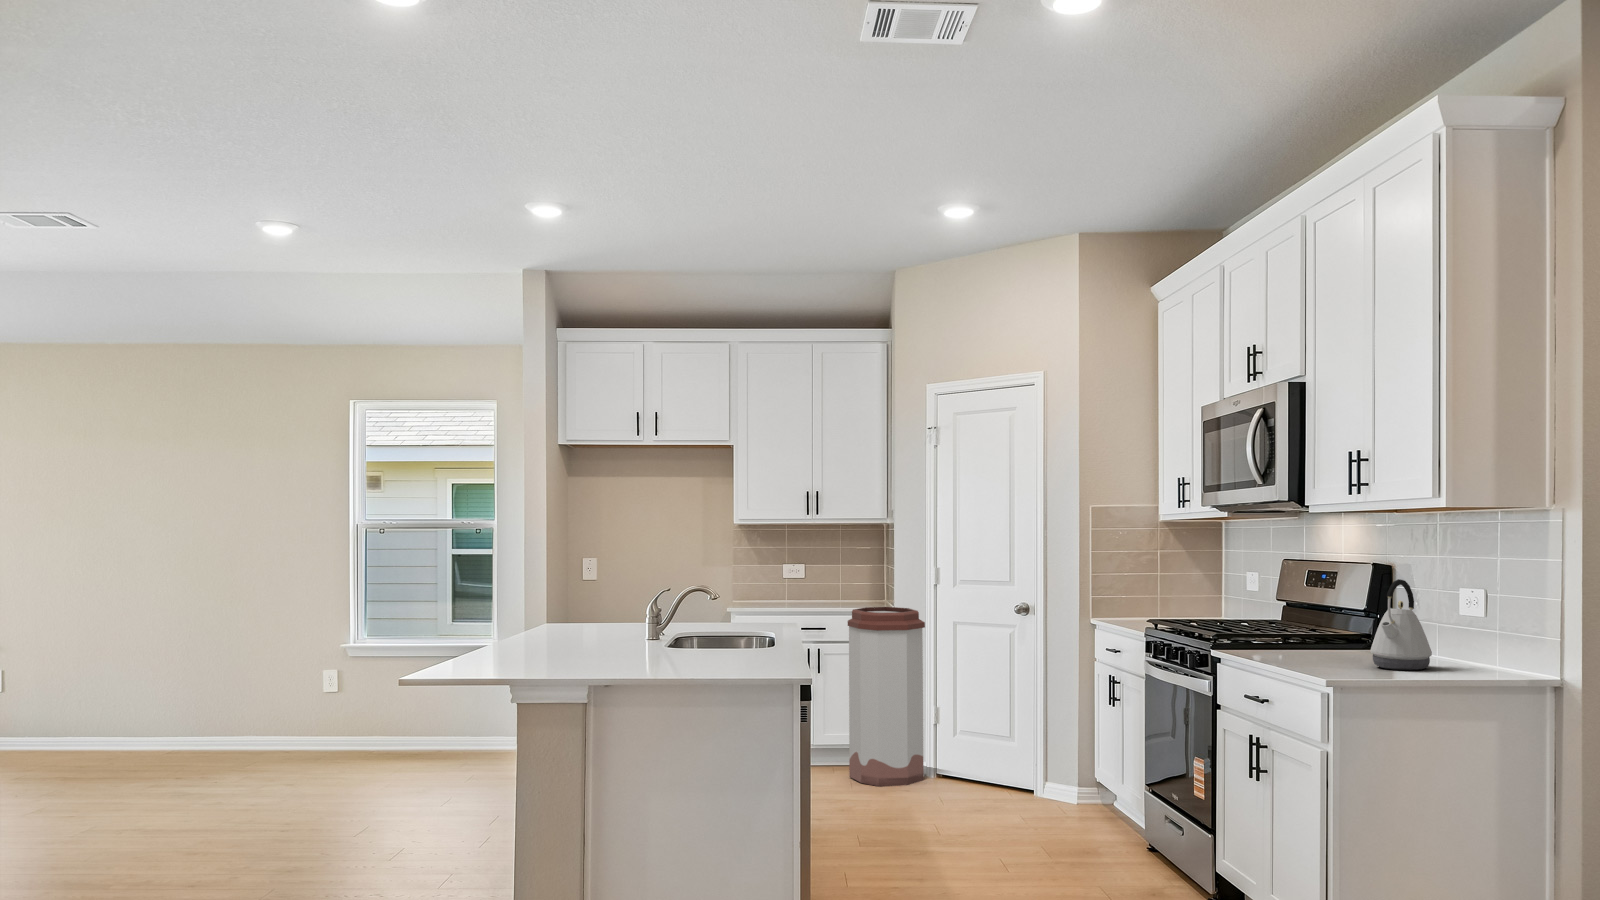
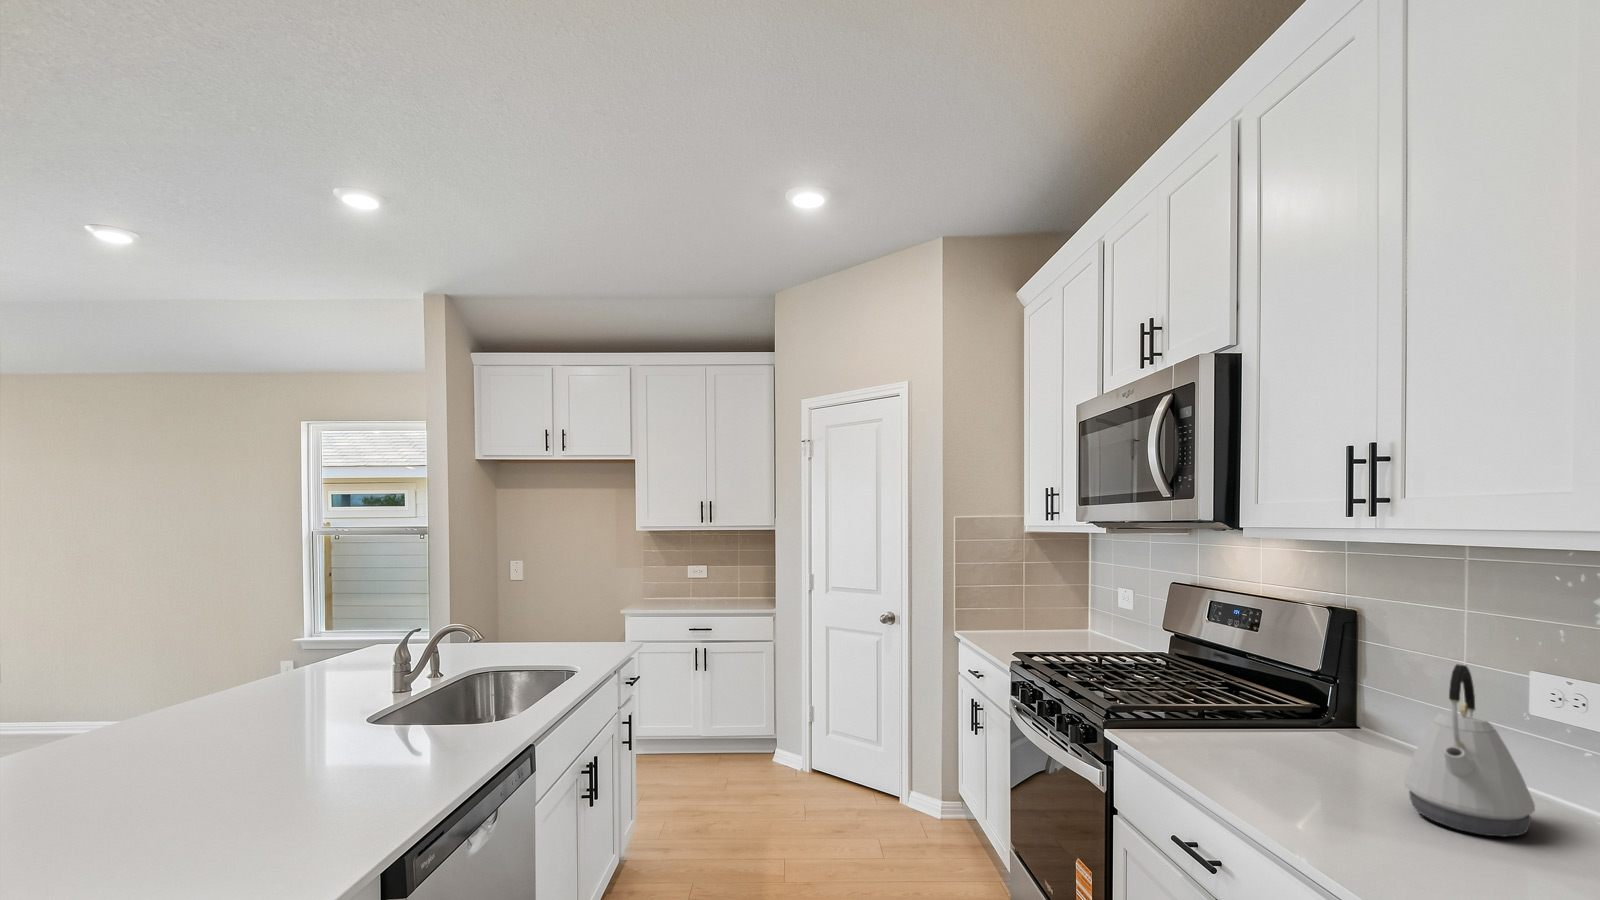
trash can: present [848,607,925,787] -> none [727,608,799,788]

